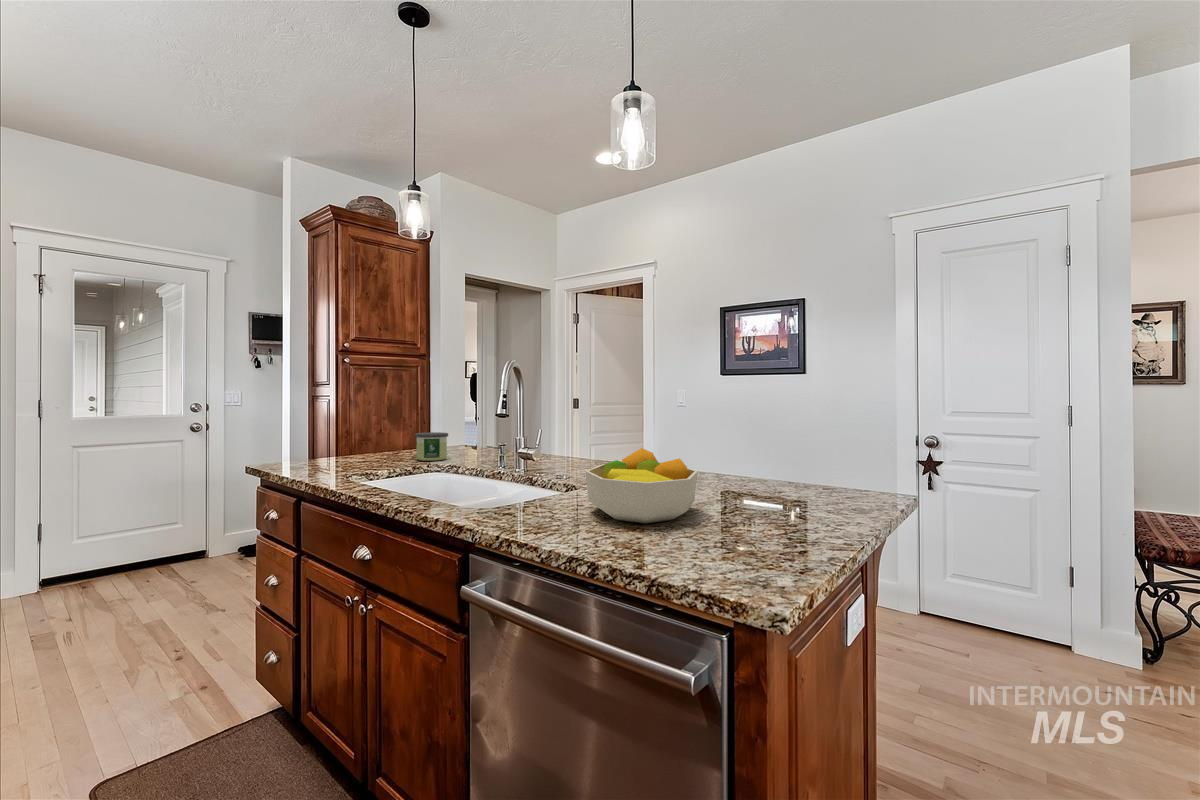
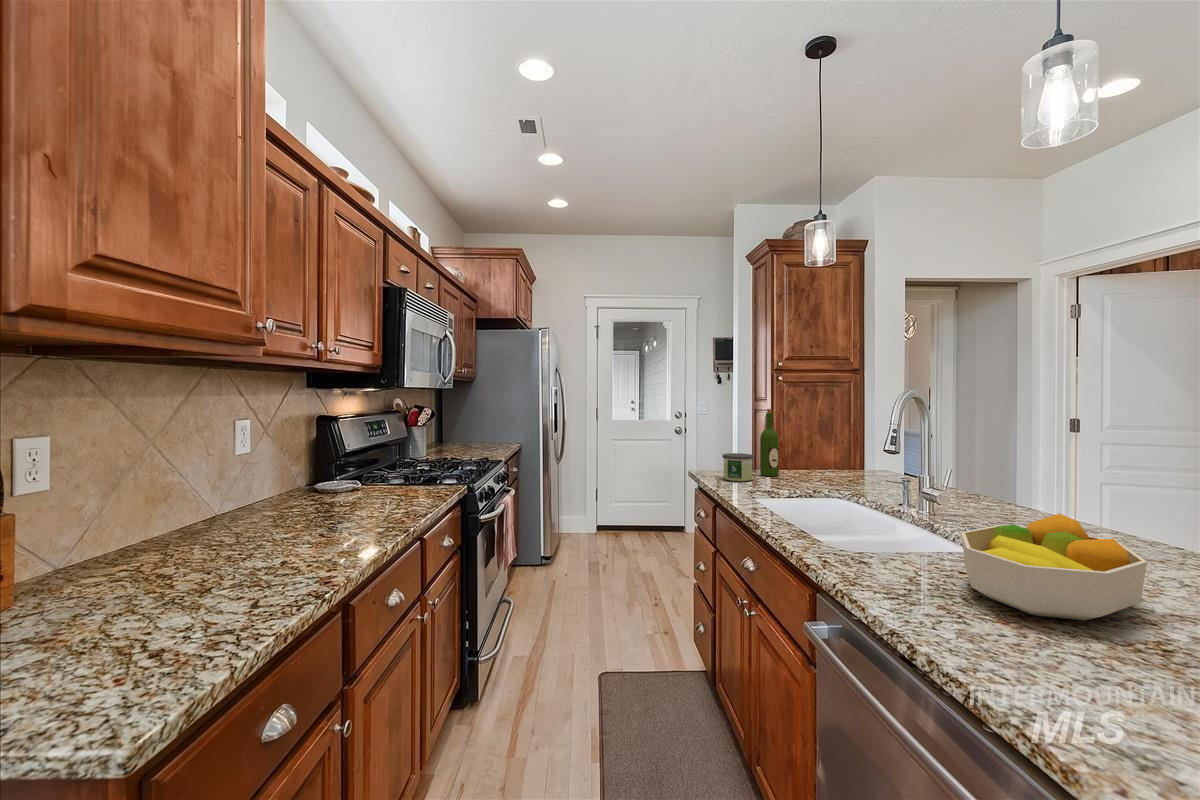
wine bottle: none [344,386,365,462] -> present [760,409,779,476]
candle: present [415,432,448,461] -> present [722,453,753,481]

